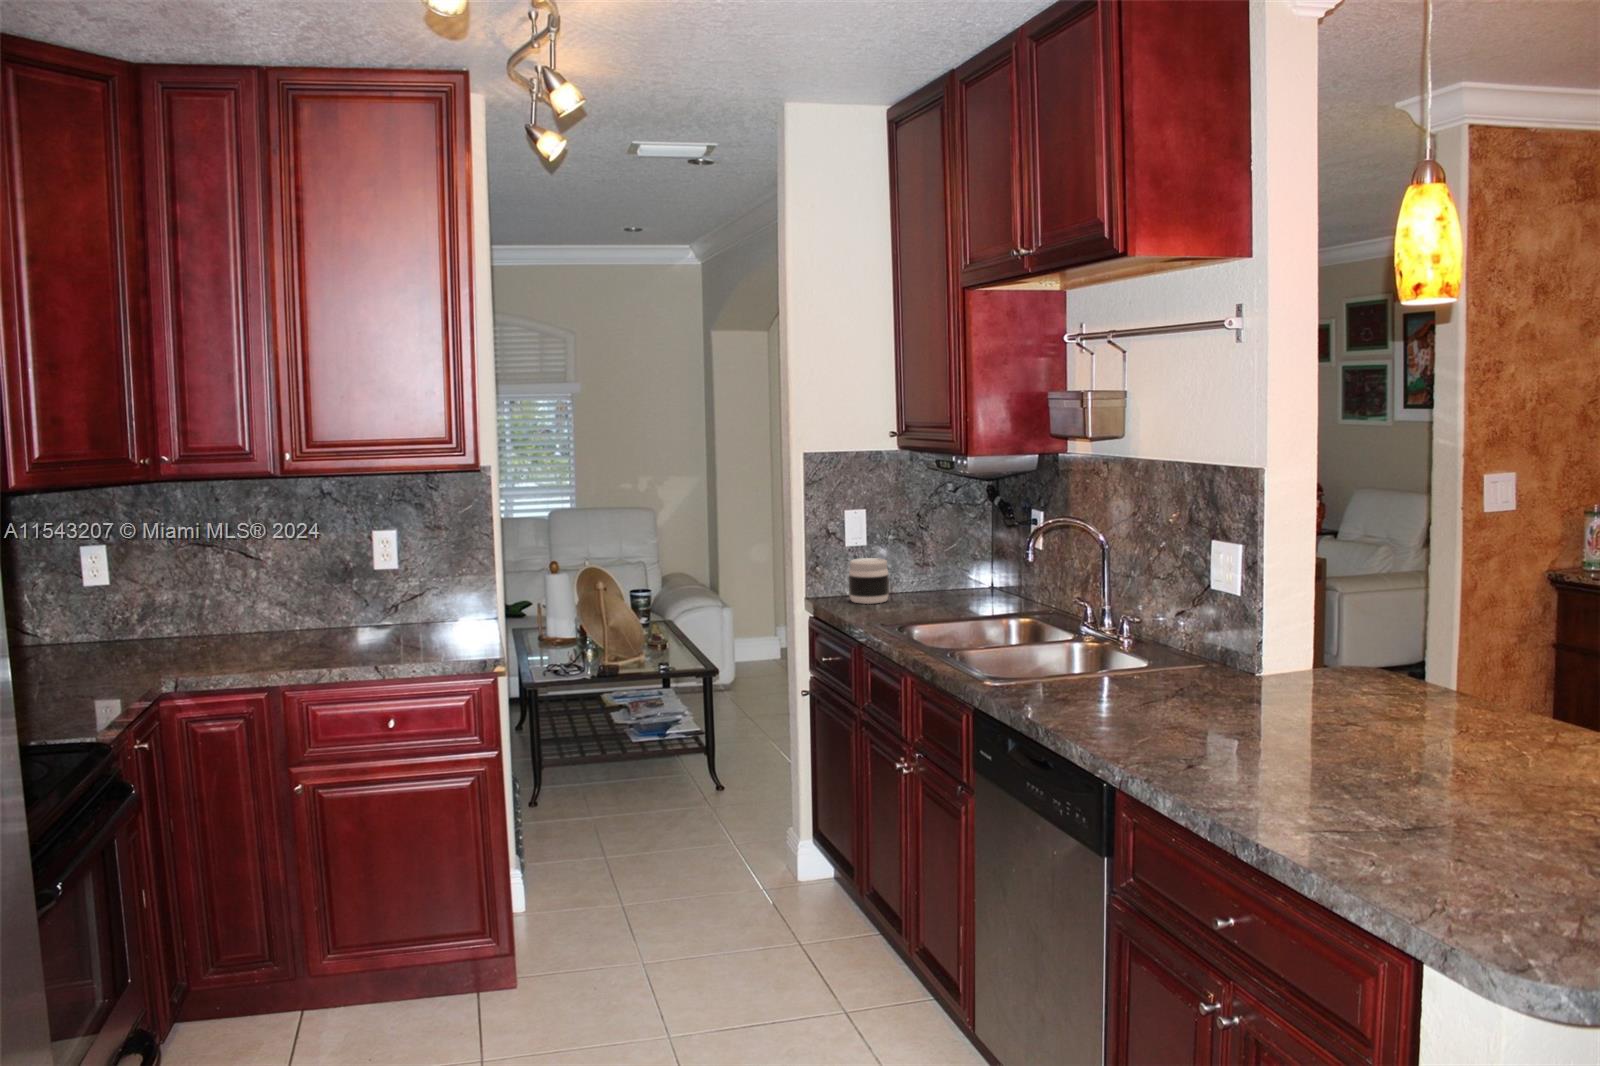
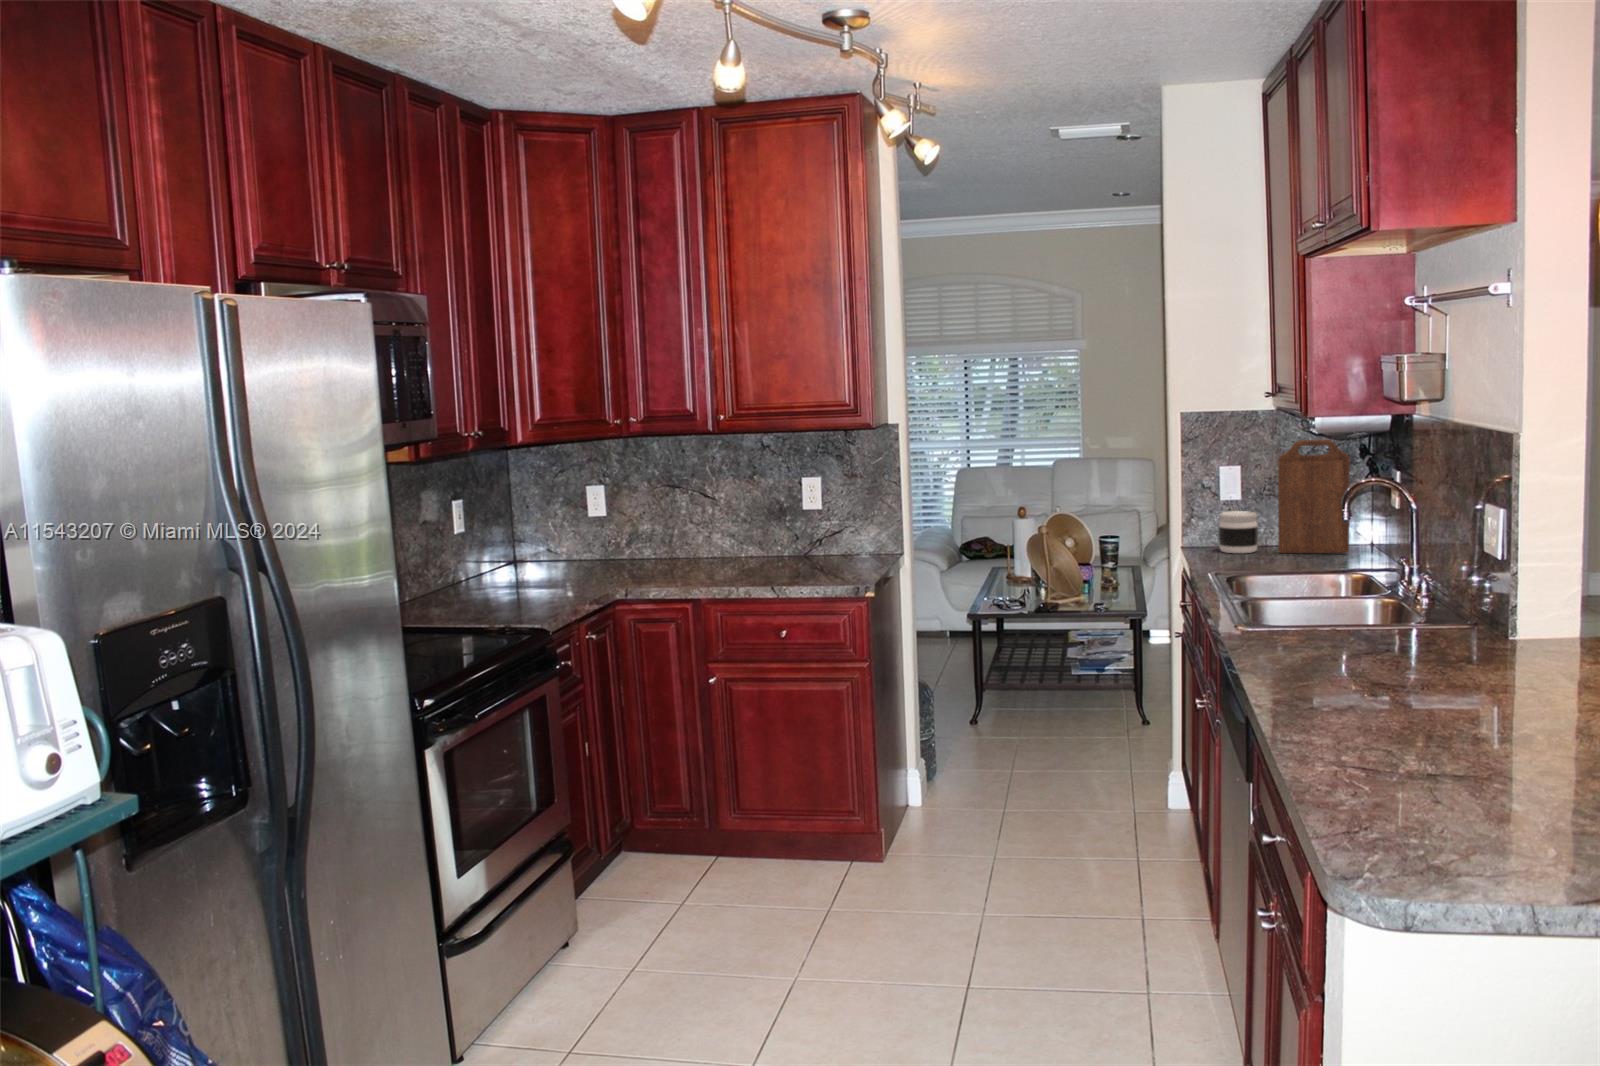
cutting board: none [908,482,978,602] -> present [1278,440,1350,553]

